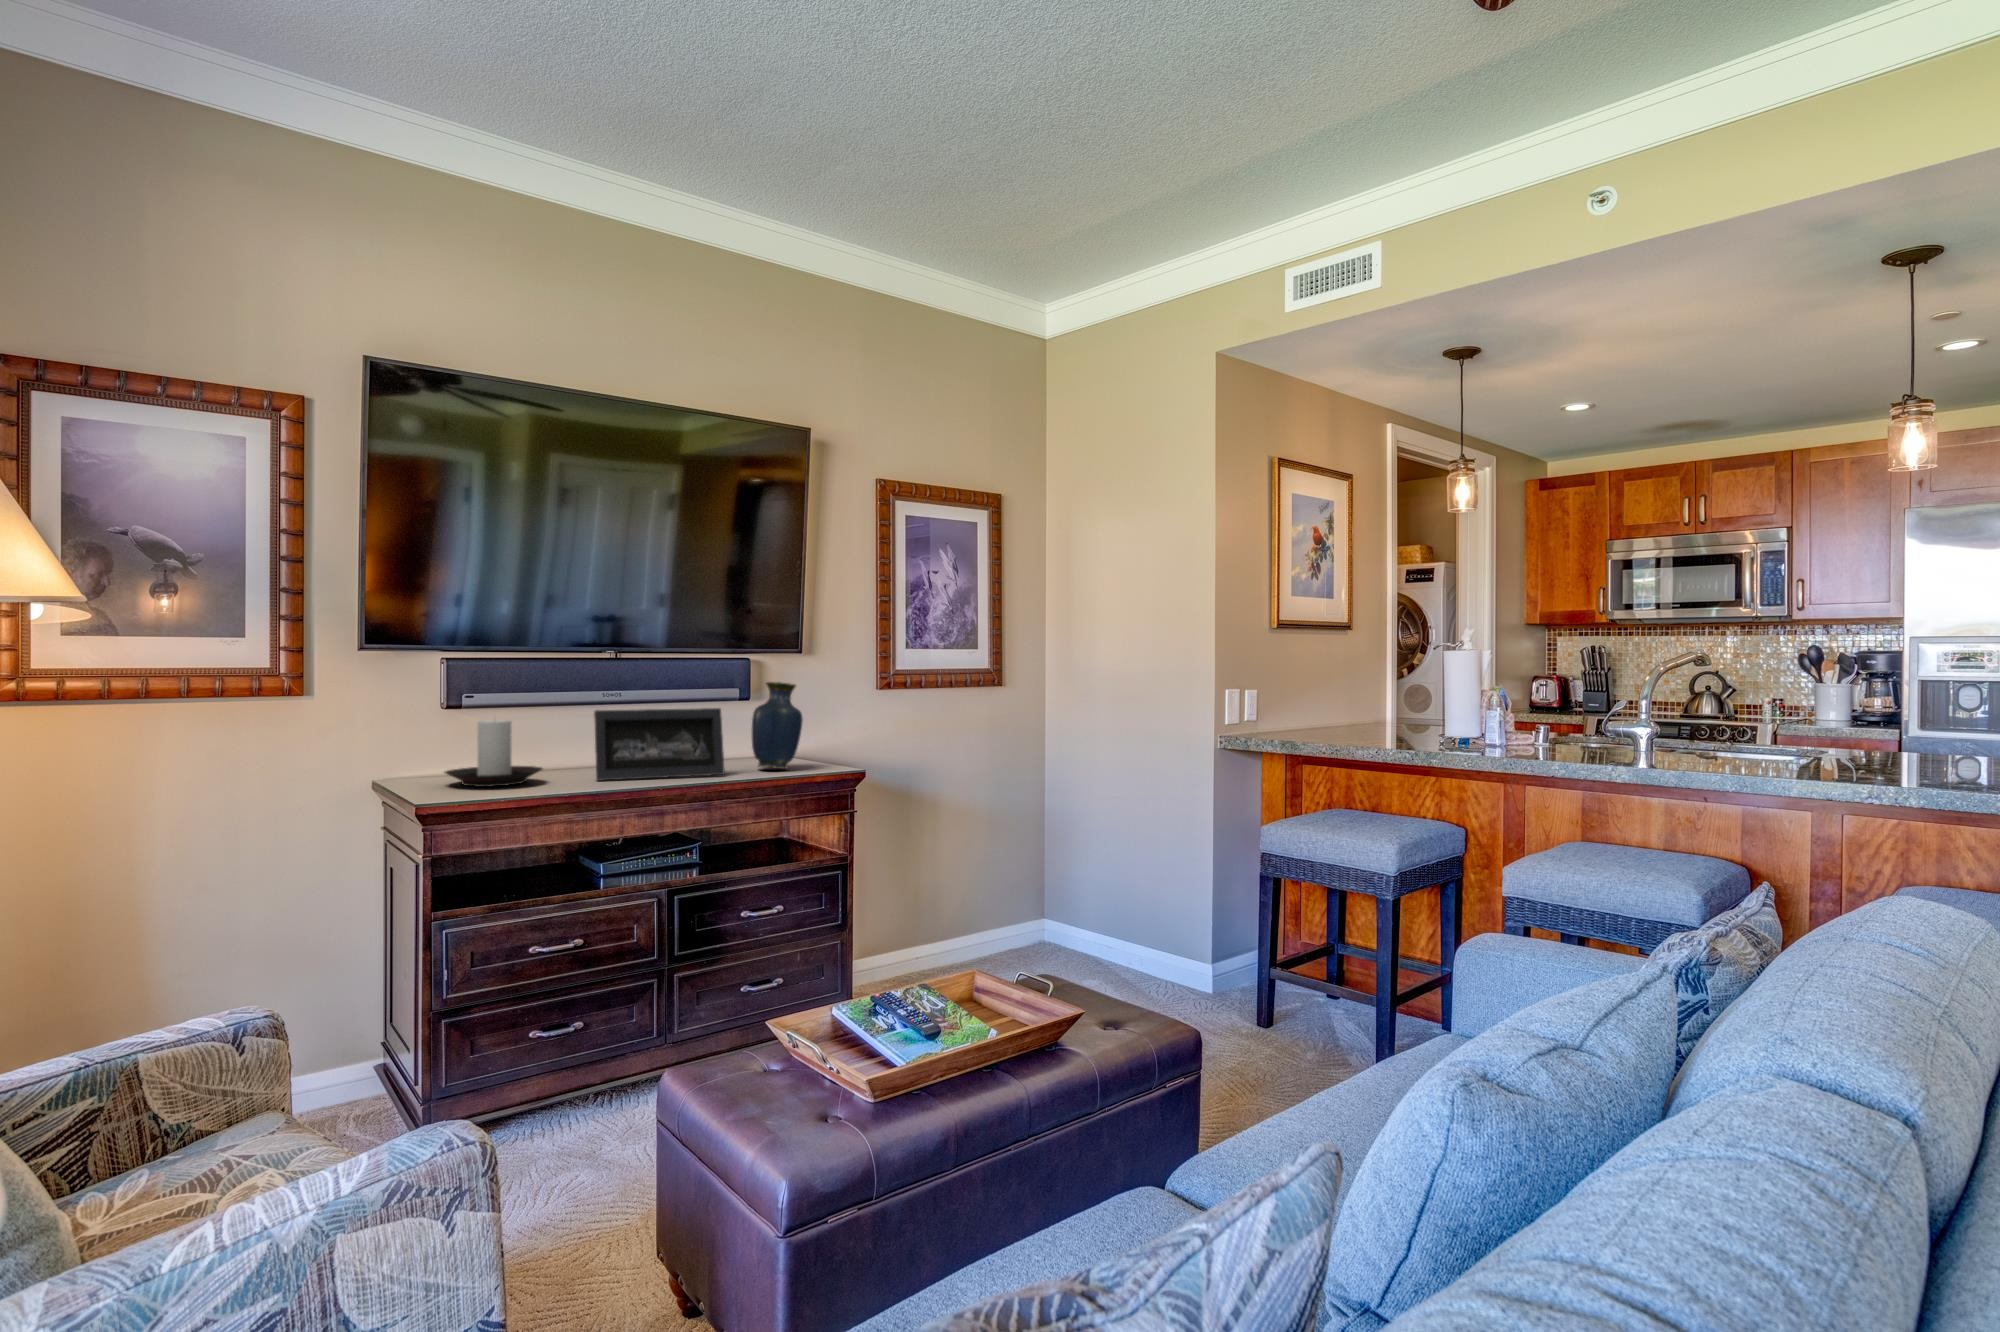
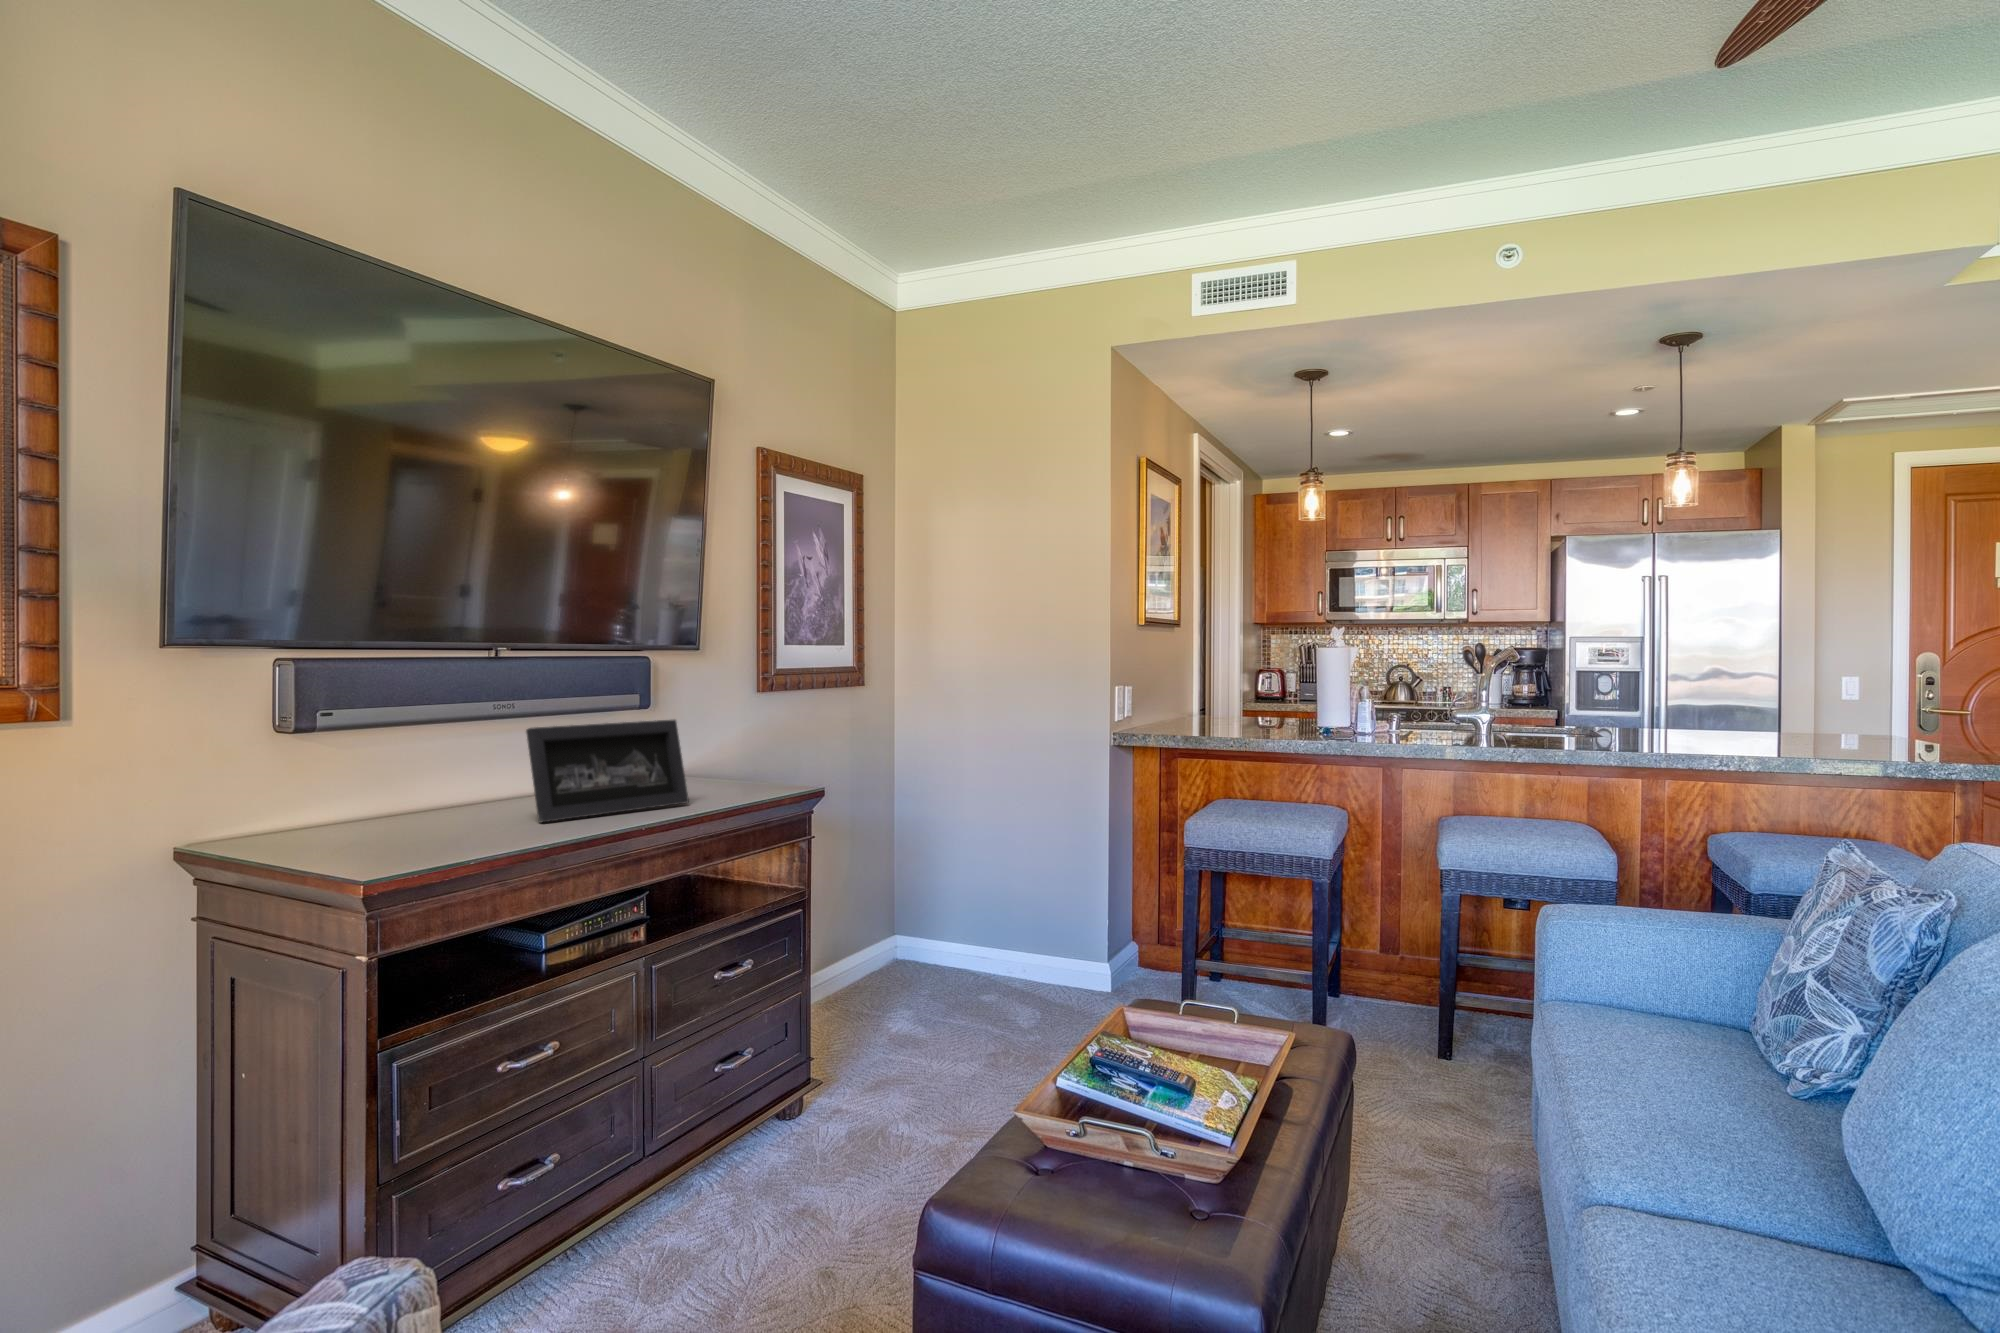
vase: present [752,682,803,769] -> none [693,685,755,791]
candle holder: present [445,720,542,787] -> none [325,741,476,845]

